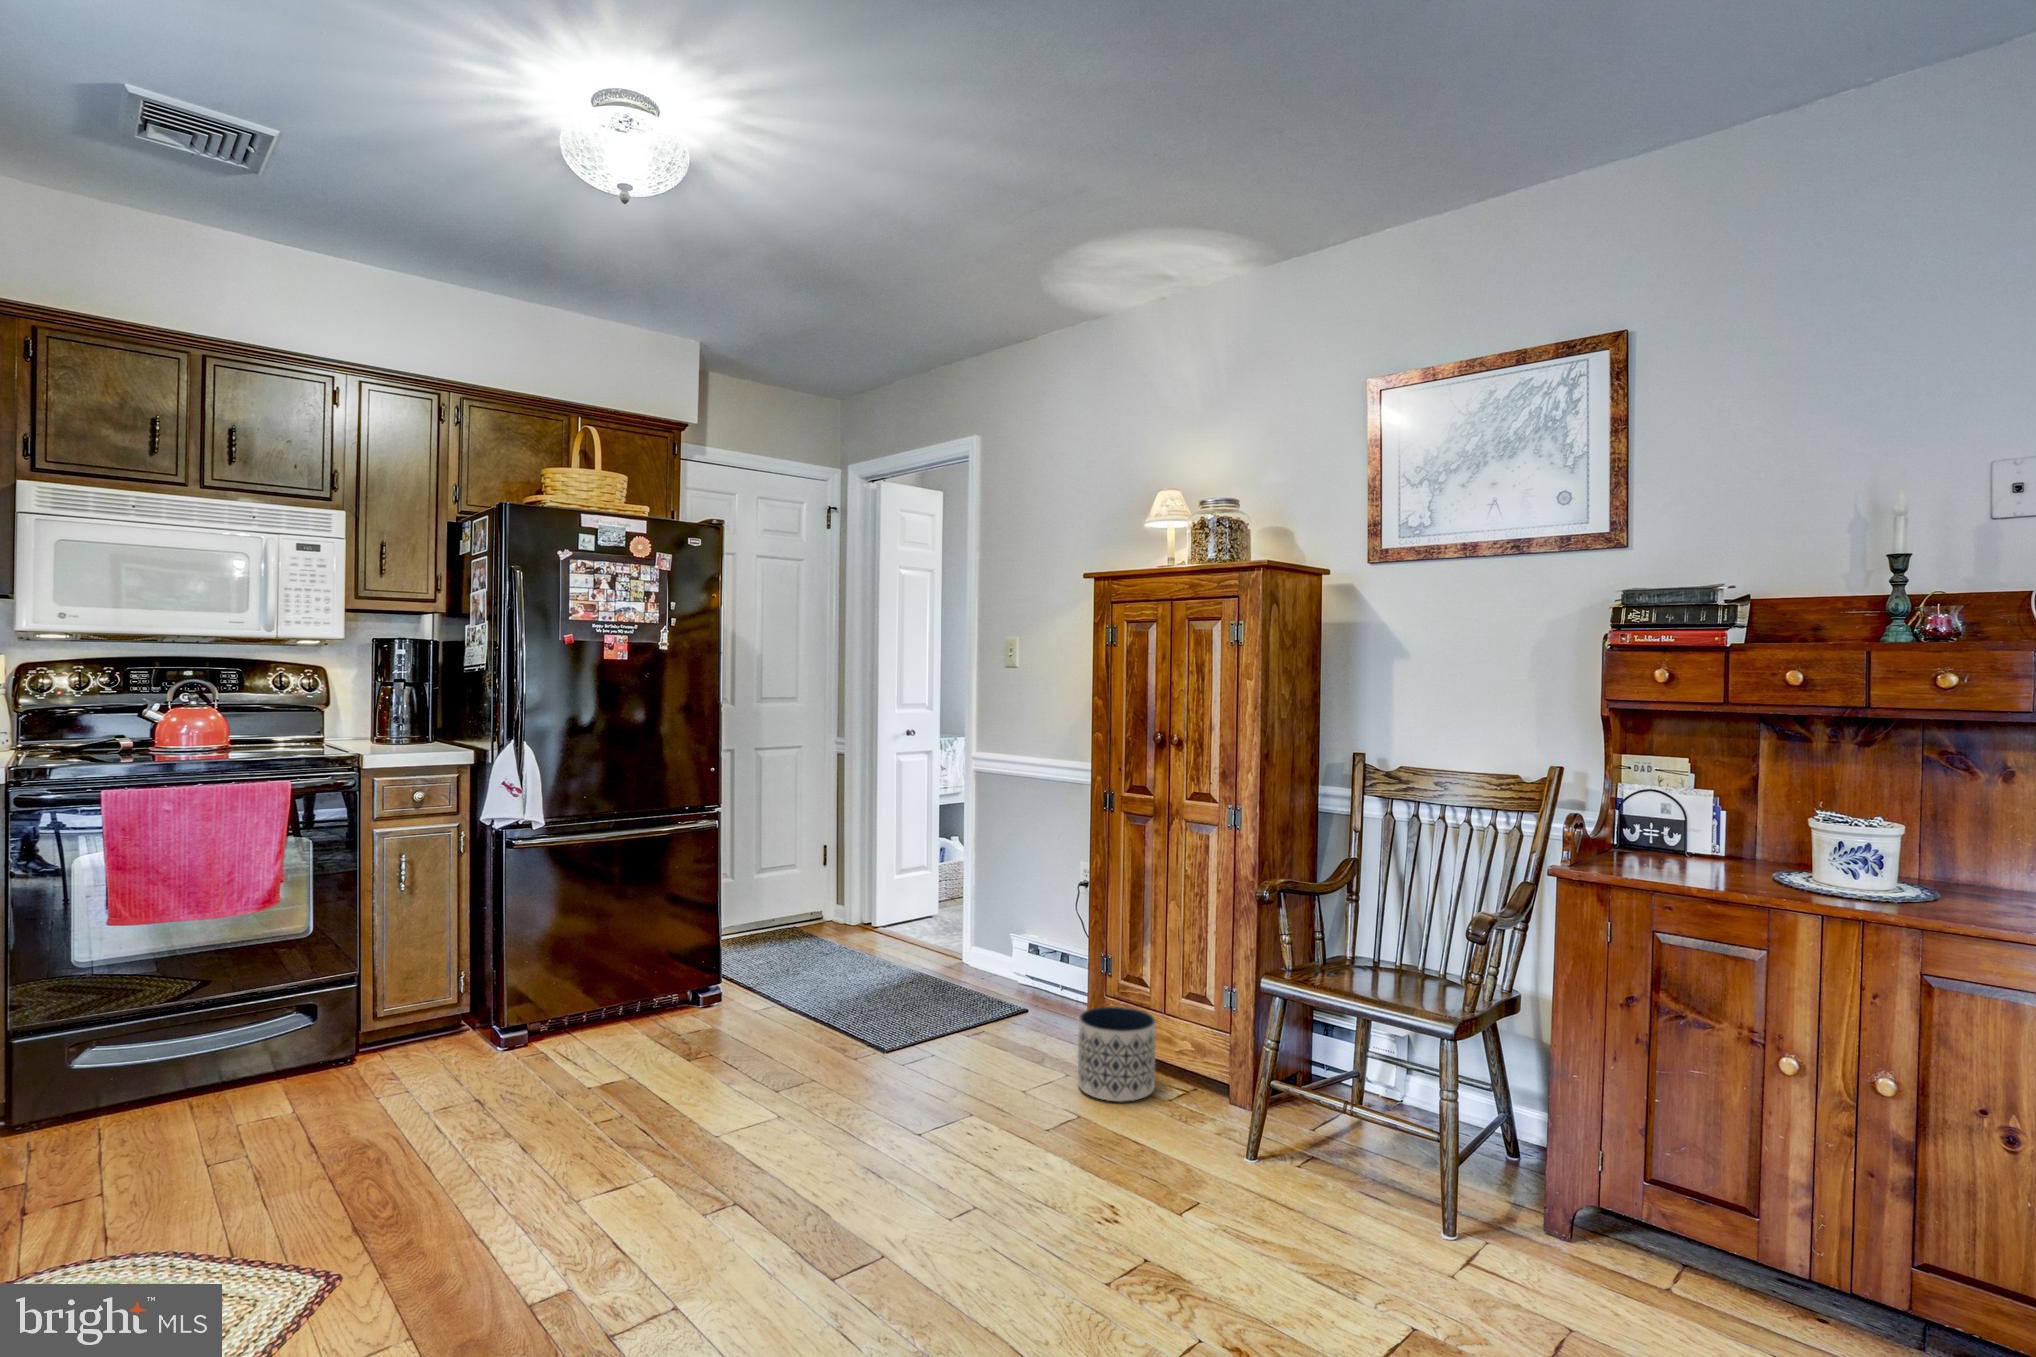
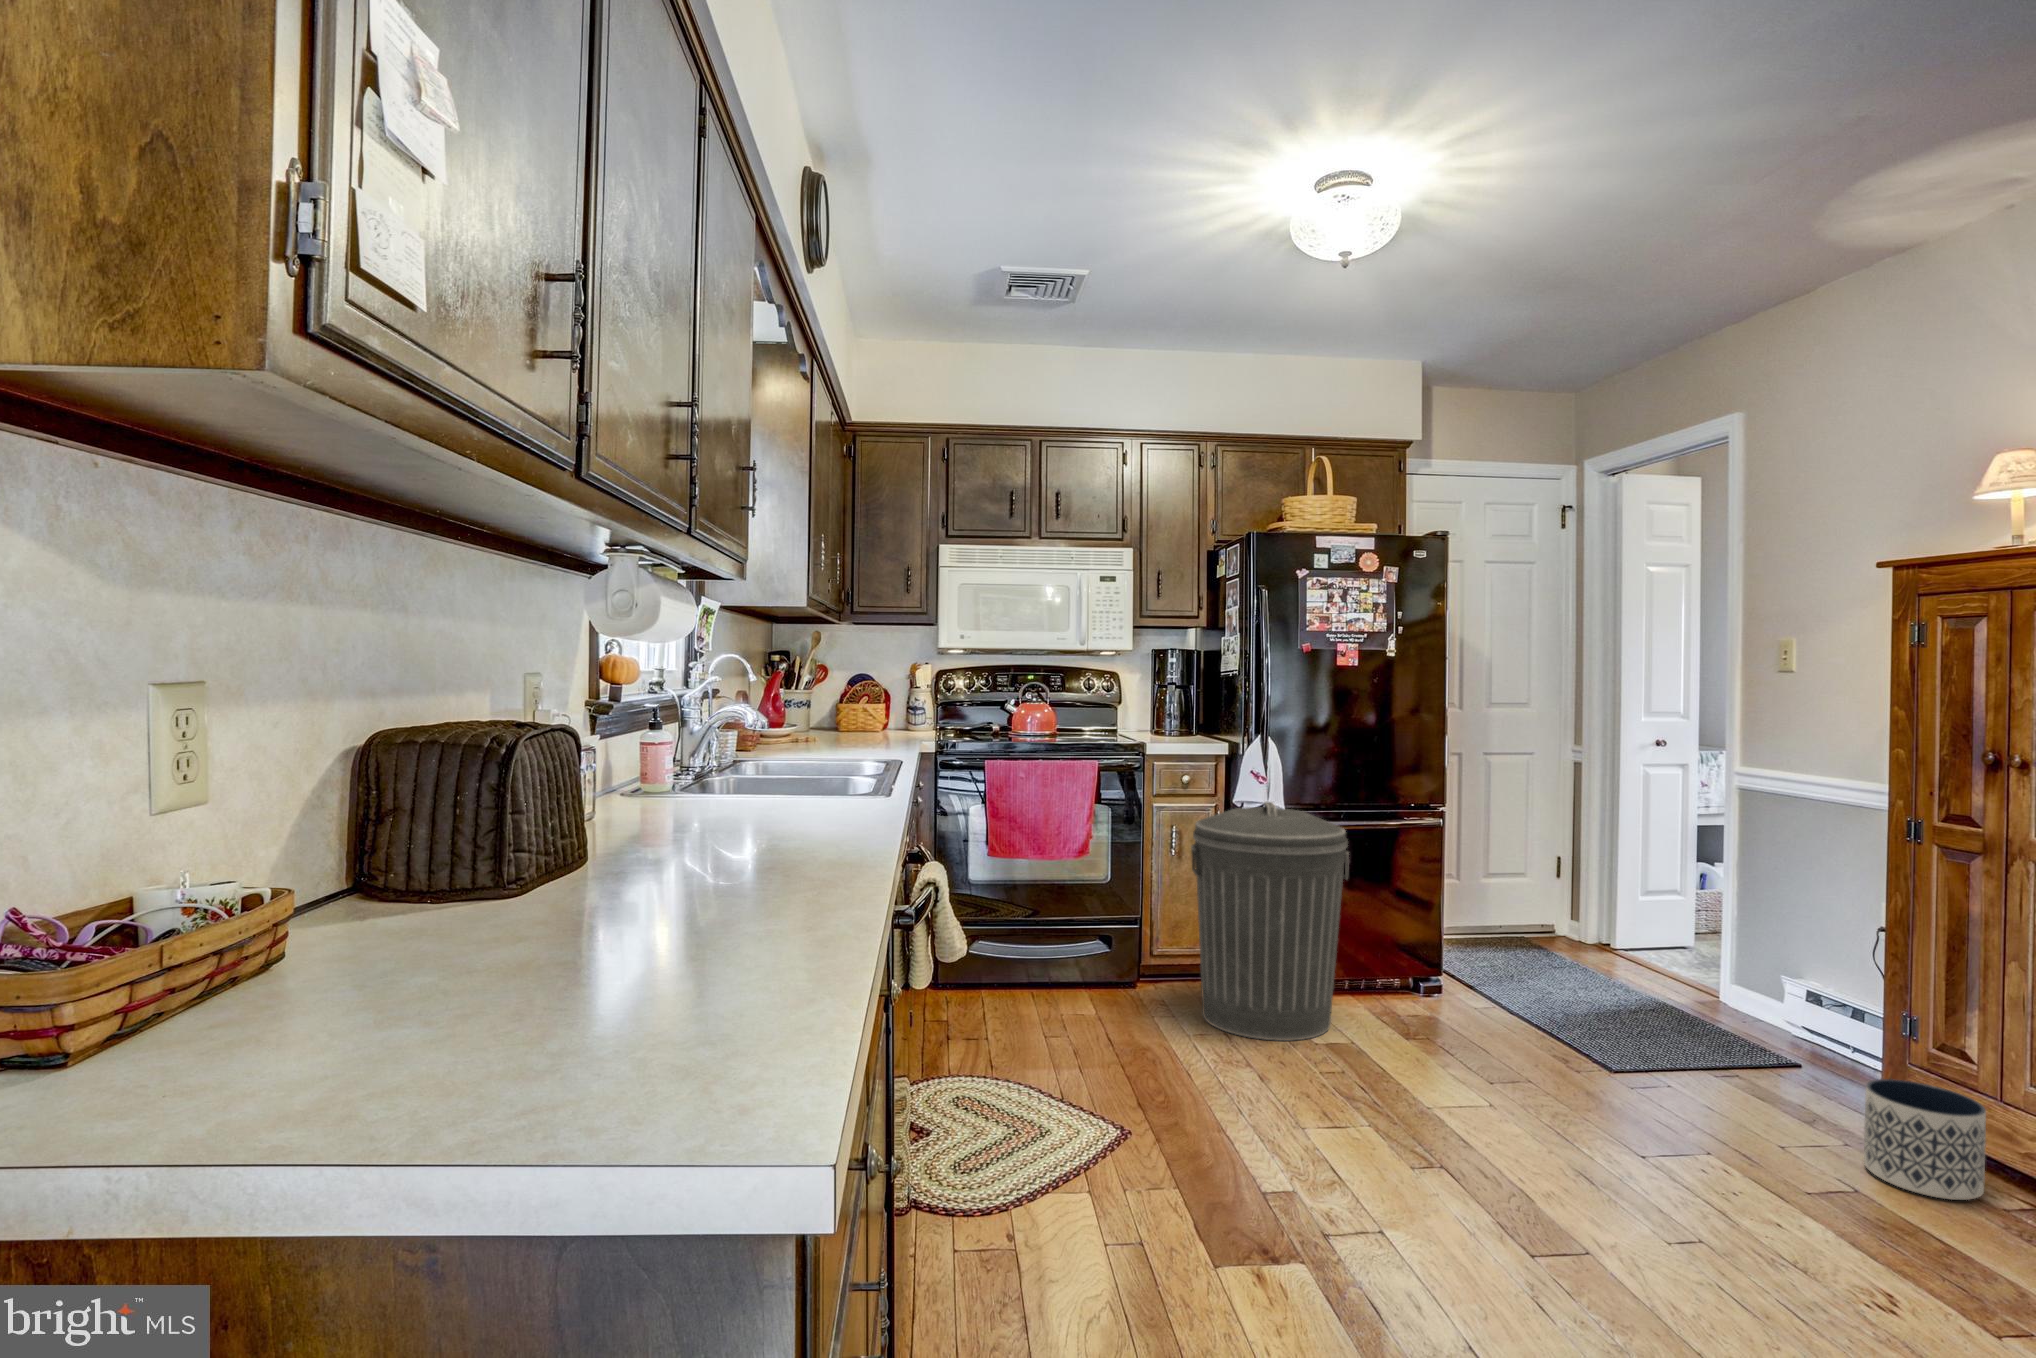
trash can: none [426,818,625,1104] -> present [1191,802,1349,1041]

